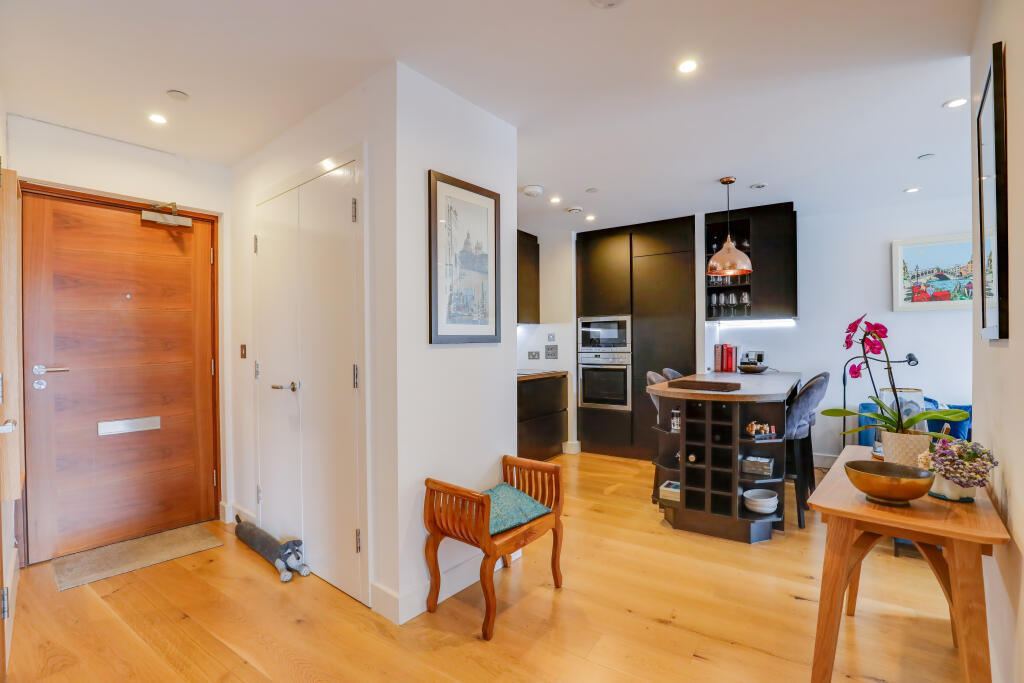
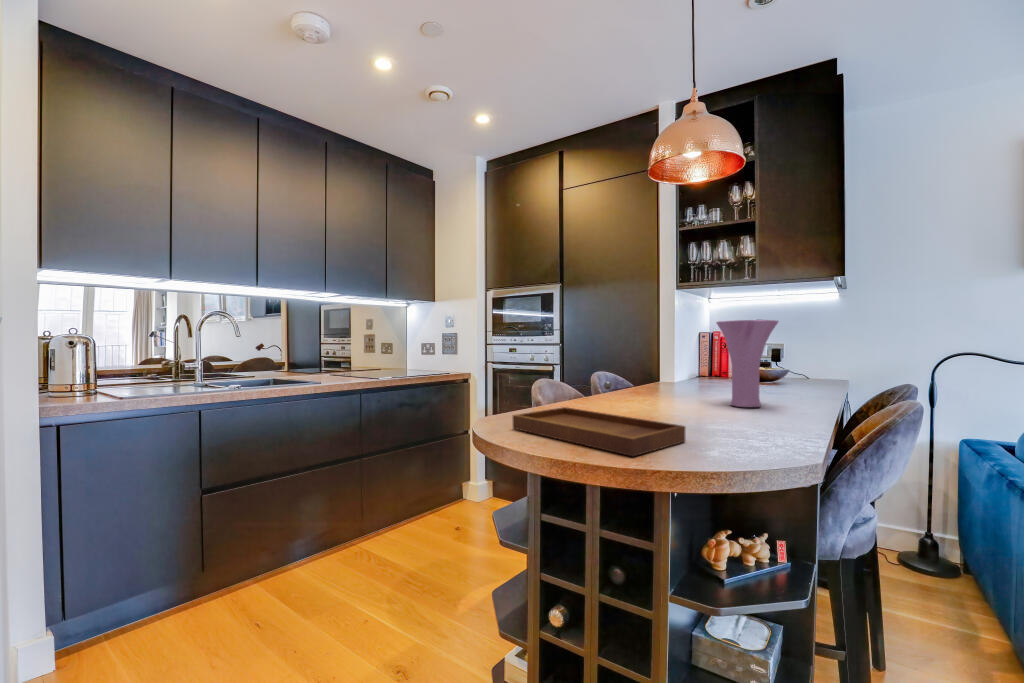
vase: none [740,342,769,381] -> present [716,320,779,407]

